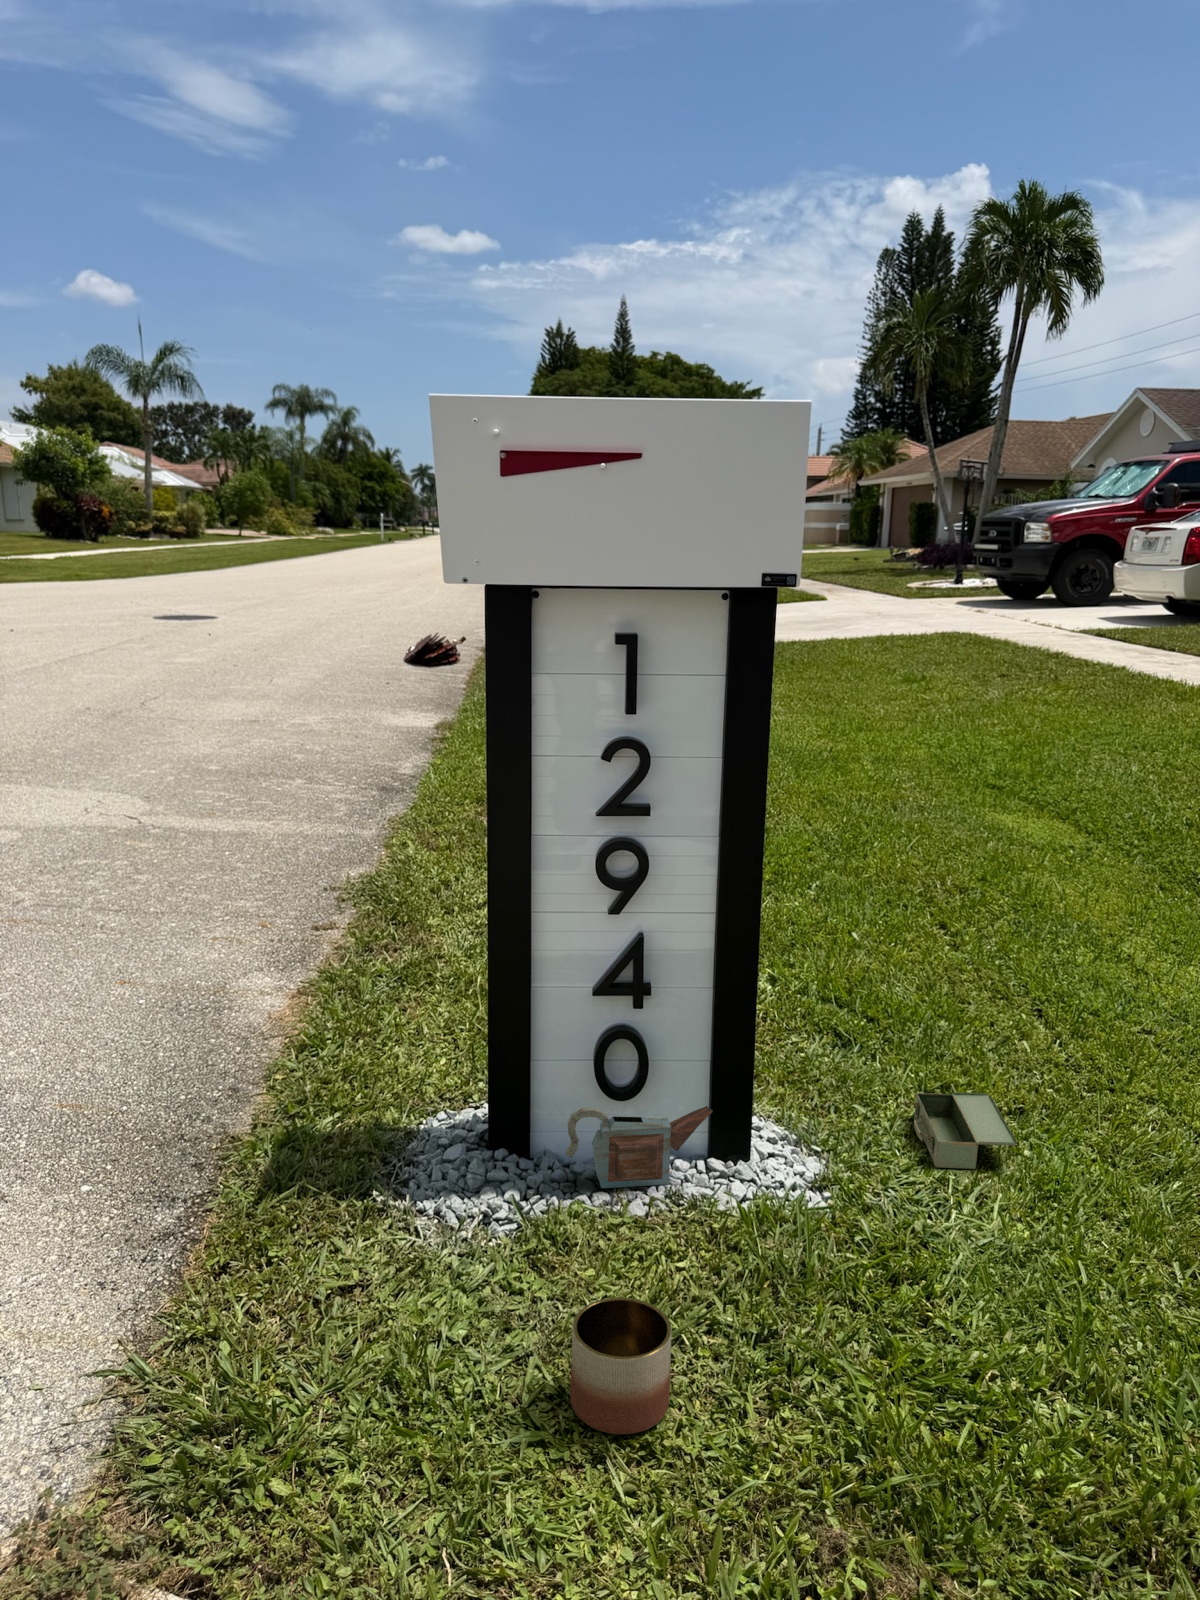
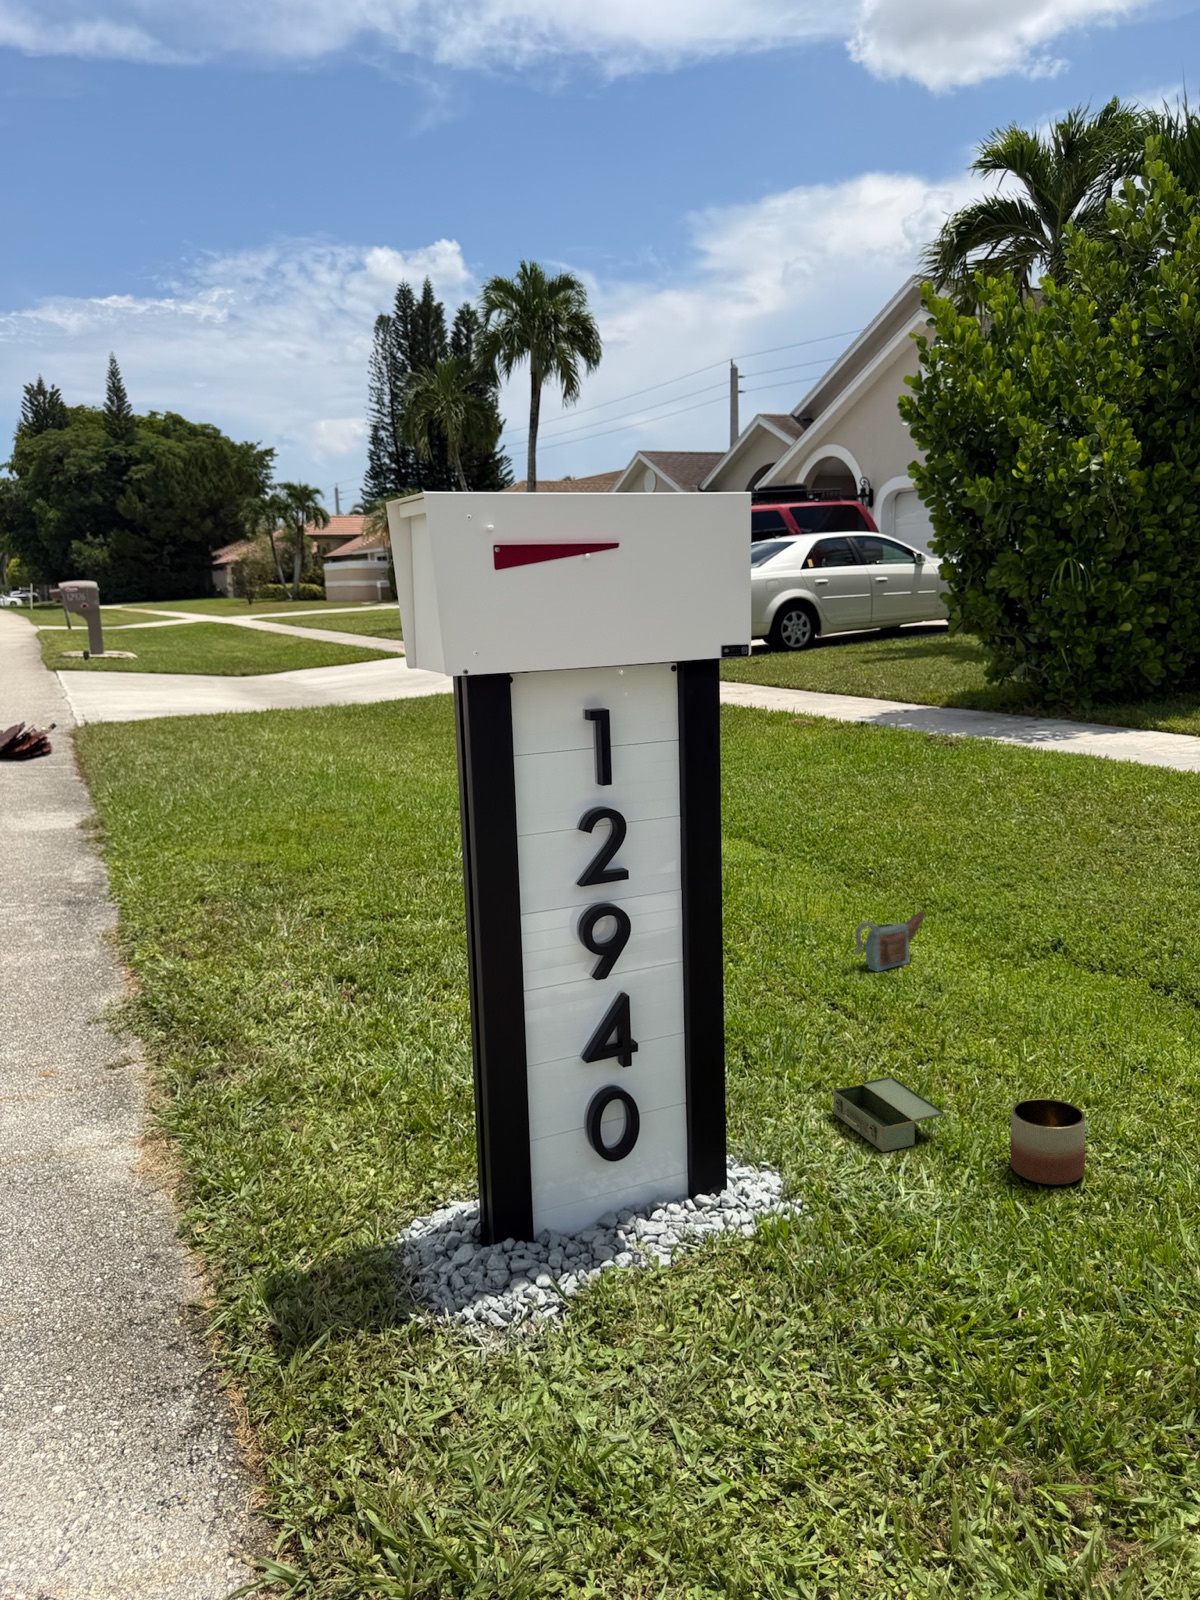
watering can: present [565,1106,713,1188] -> present [855,911,925,972]
planter: present [570,1297,671,1434] -> present [1010,1098,1085,1185]

